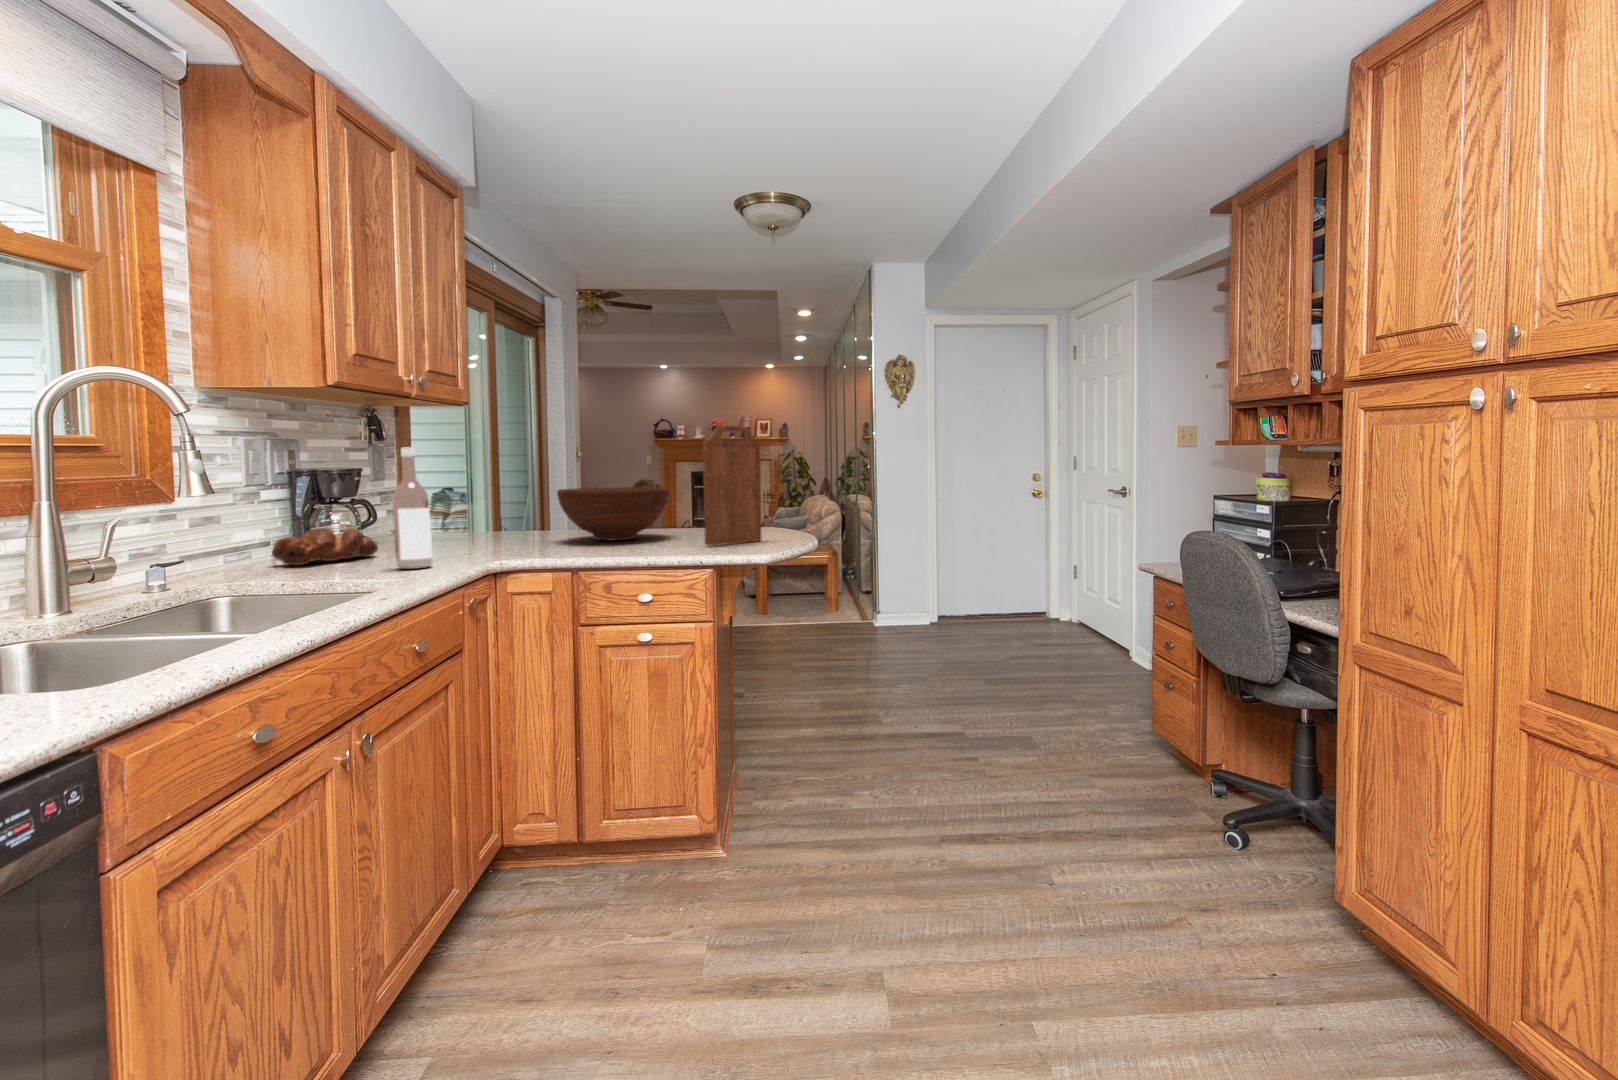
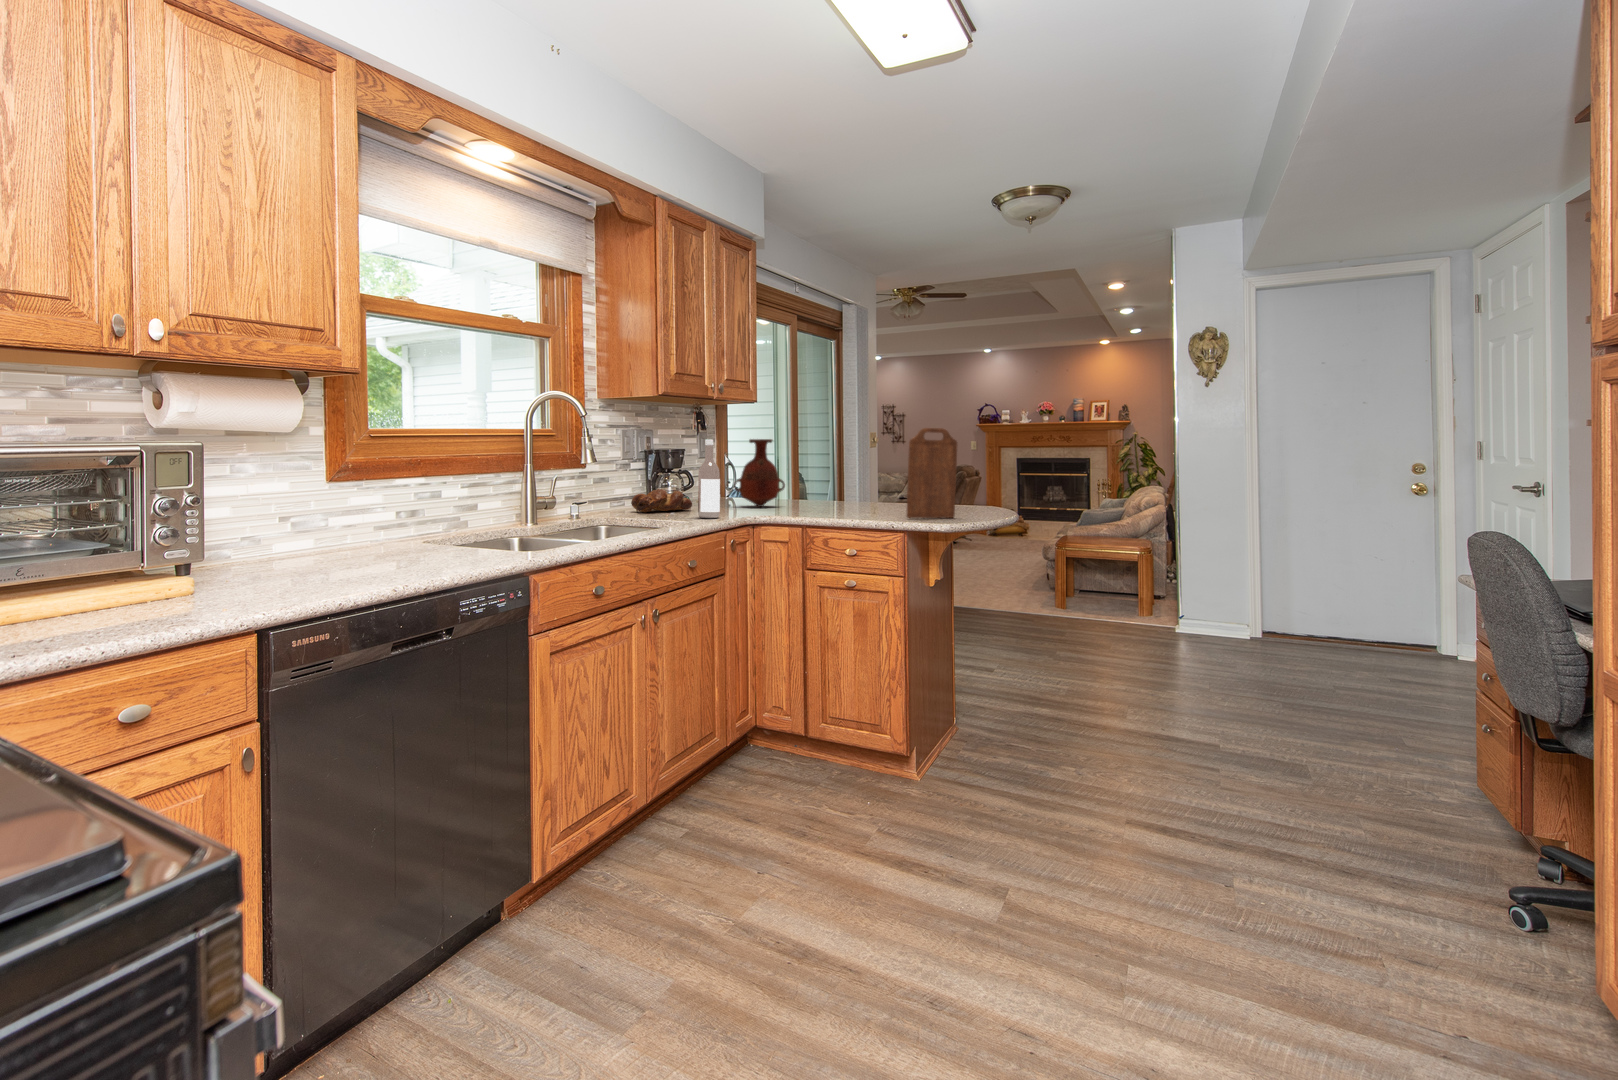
vase: none [438,449,514,543] -> present [734,439,785,507]
fruit bowl: present [557,487,669,541] -> none [813,471,895,511]

